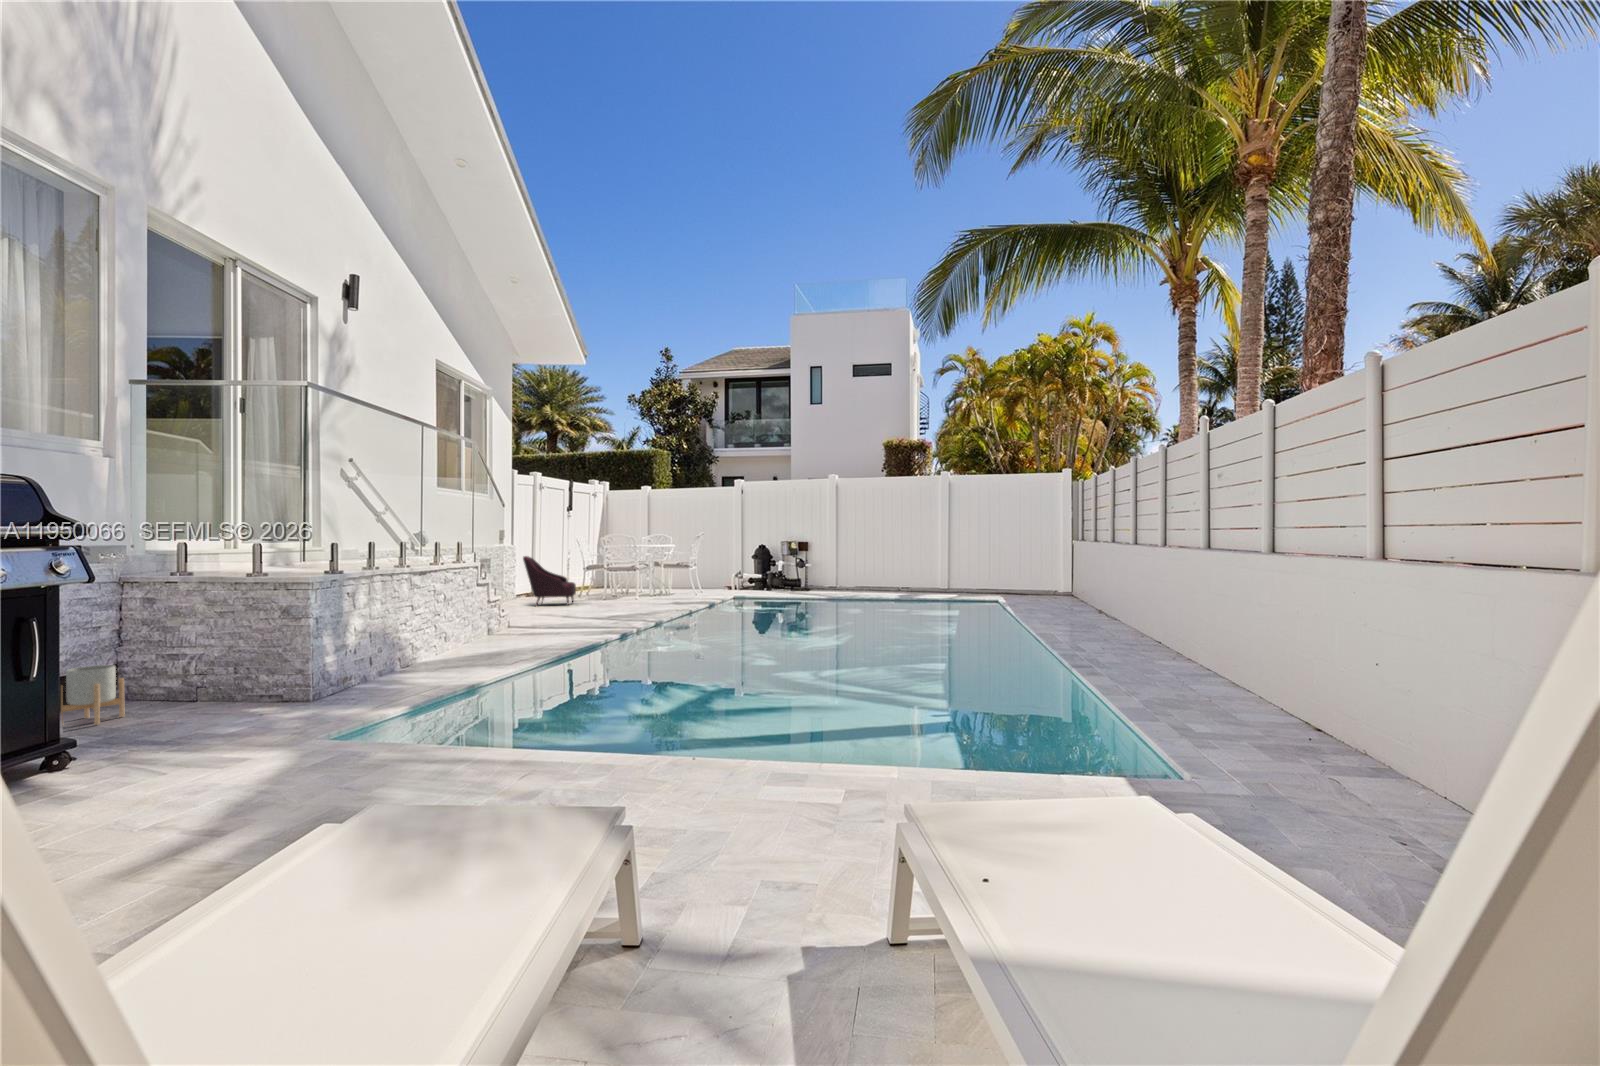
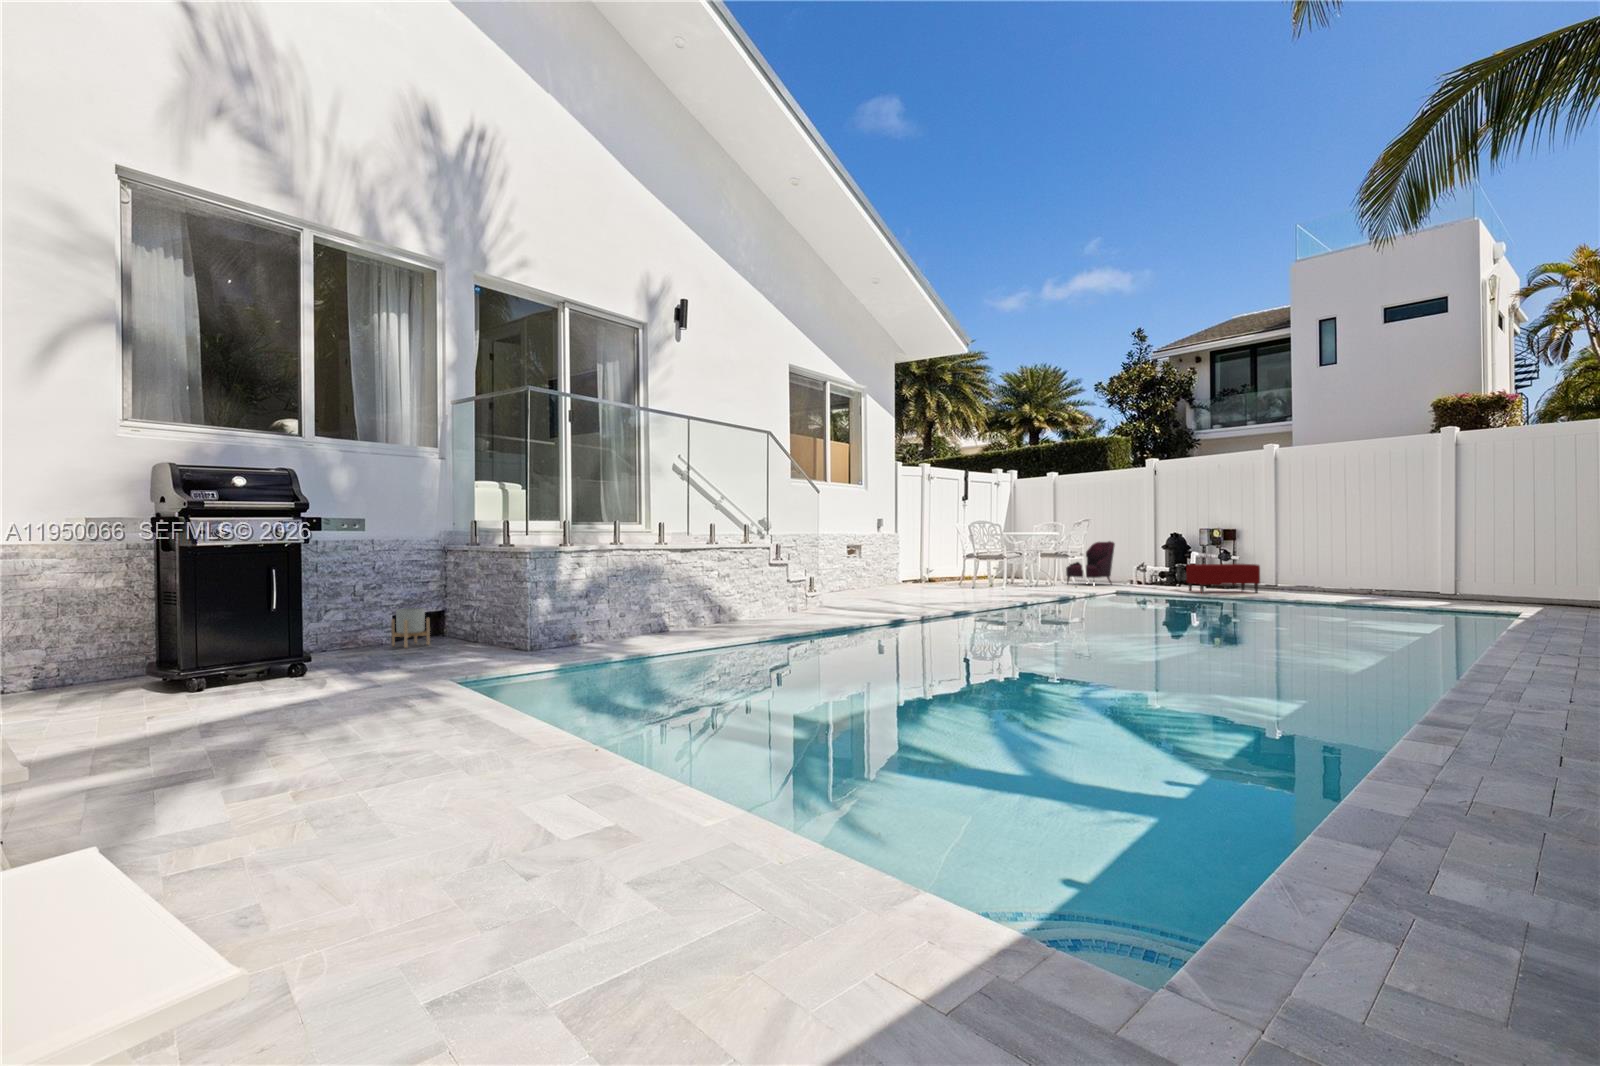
armchair: present [523,556,576,605] -> present [1066,541,1115,583]
bench: none [773,568,825,594] -> present [1186,564,1260,593]

